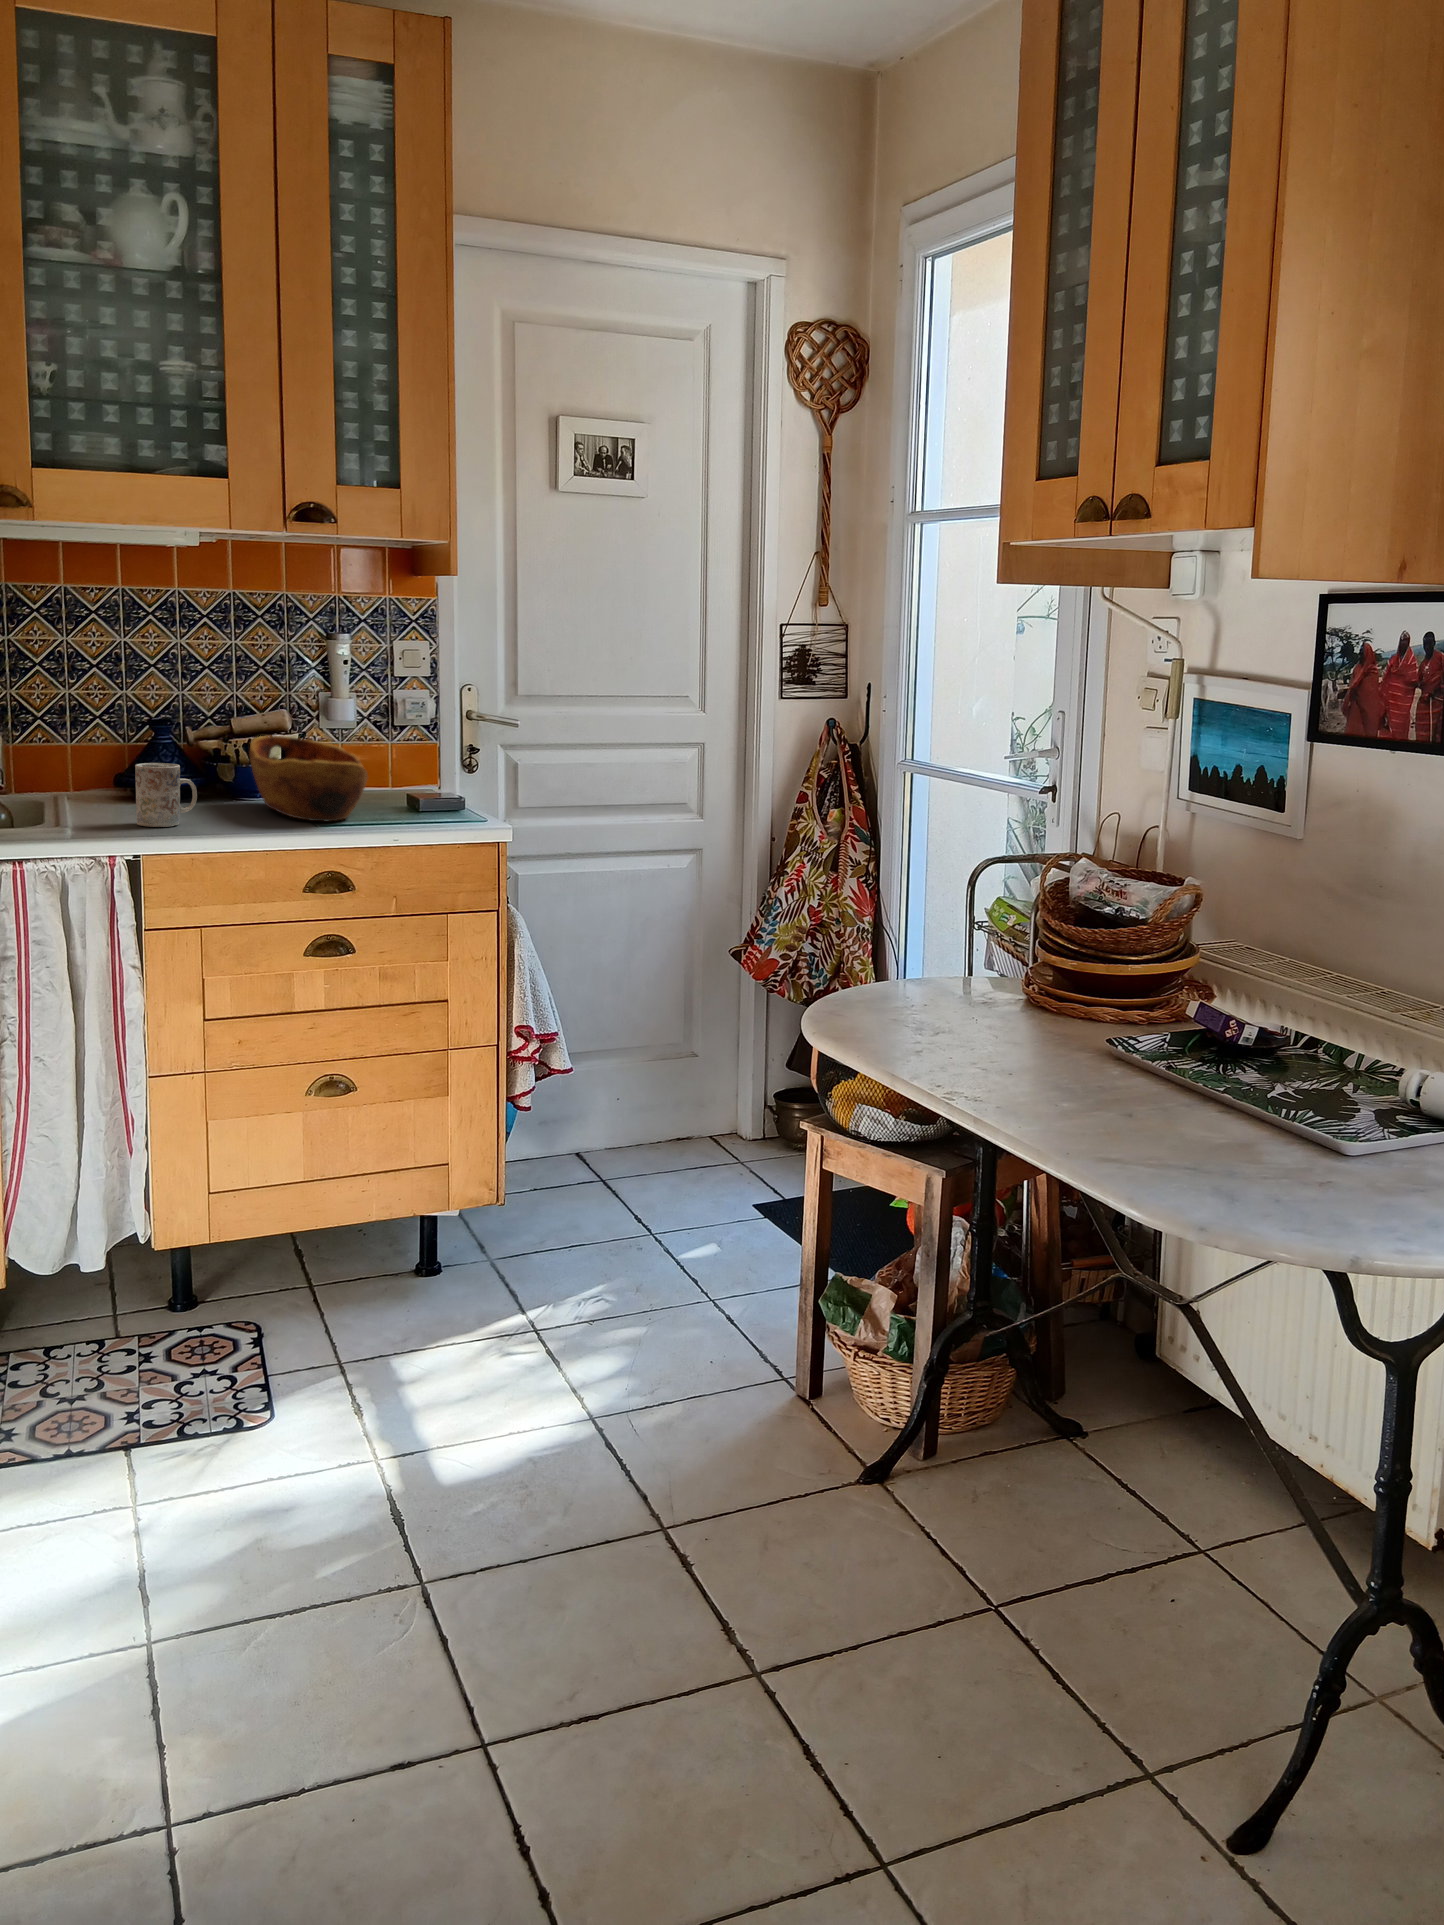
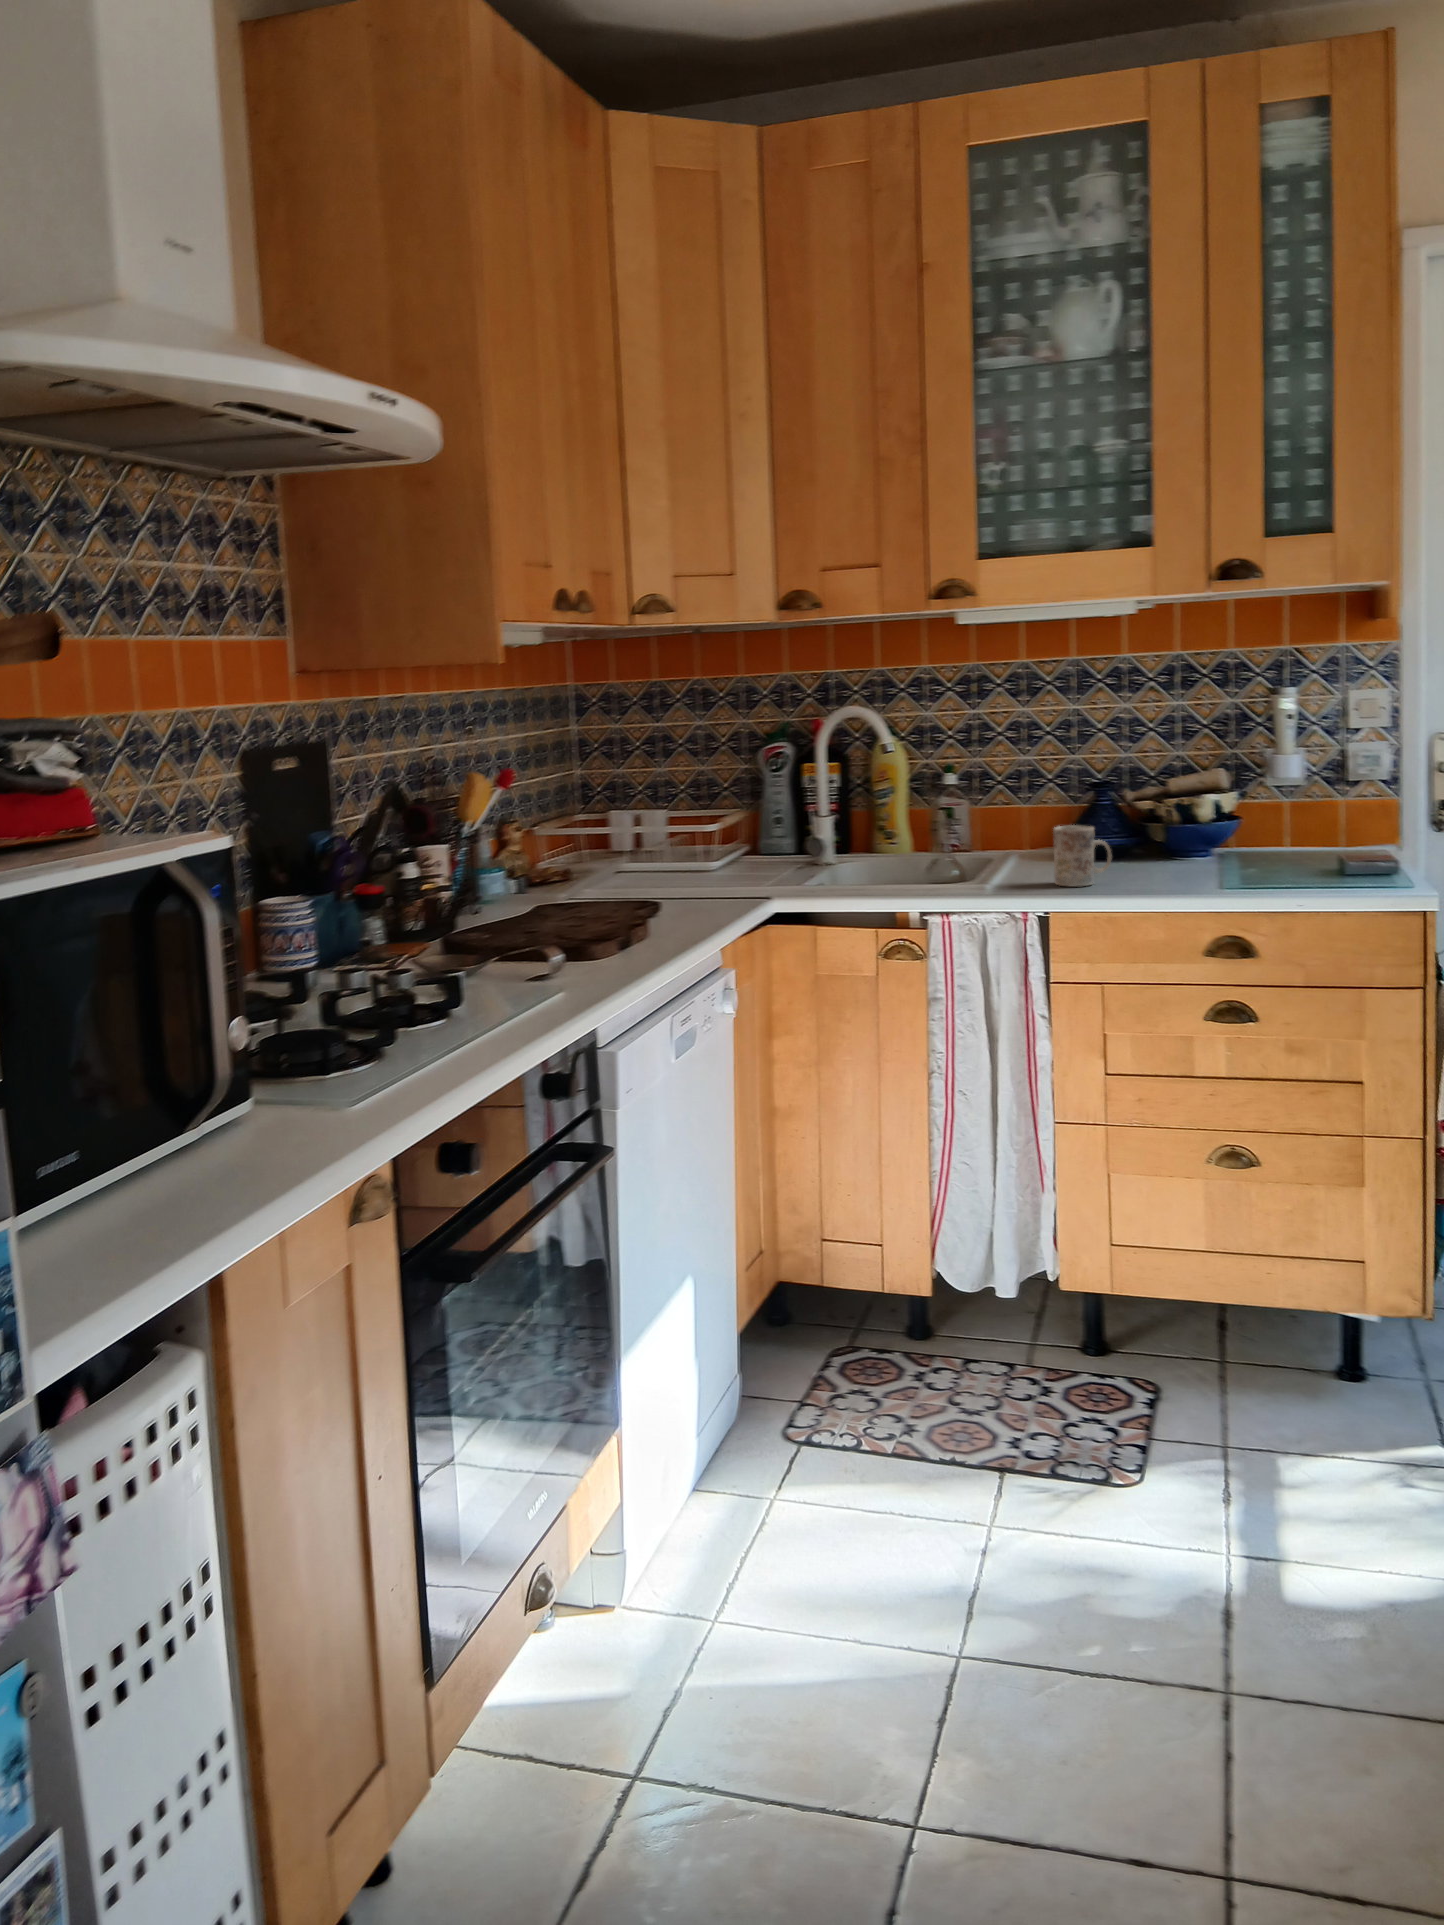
wooden bowl: present [249,736,368,821] -> none [1177,795,1289,883]

